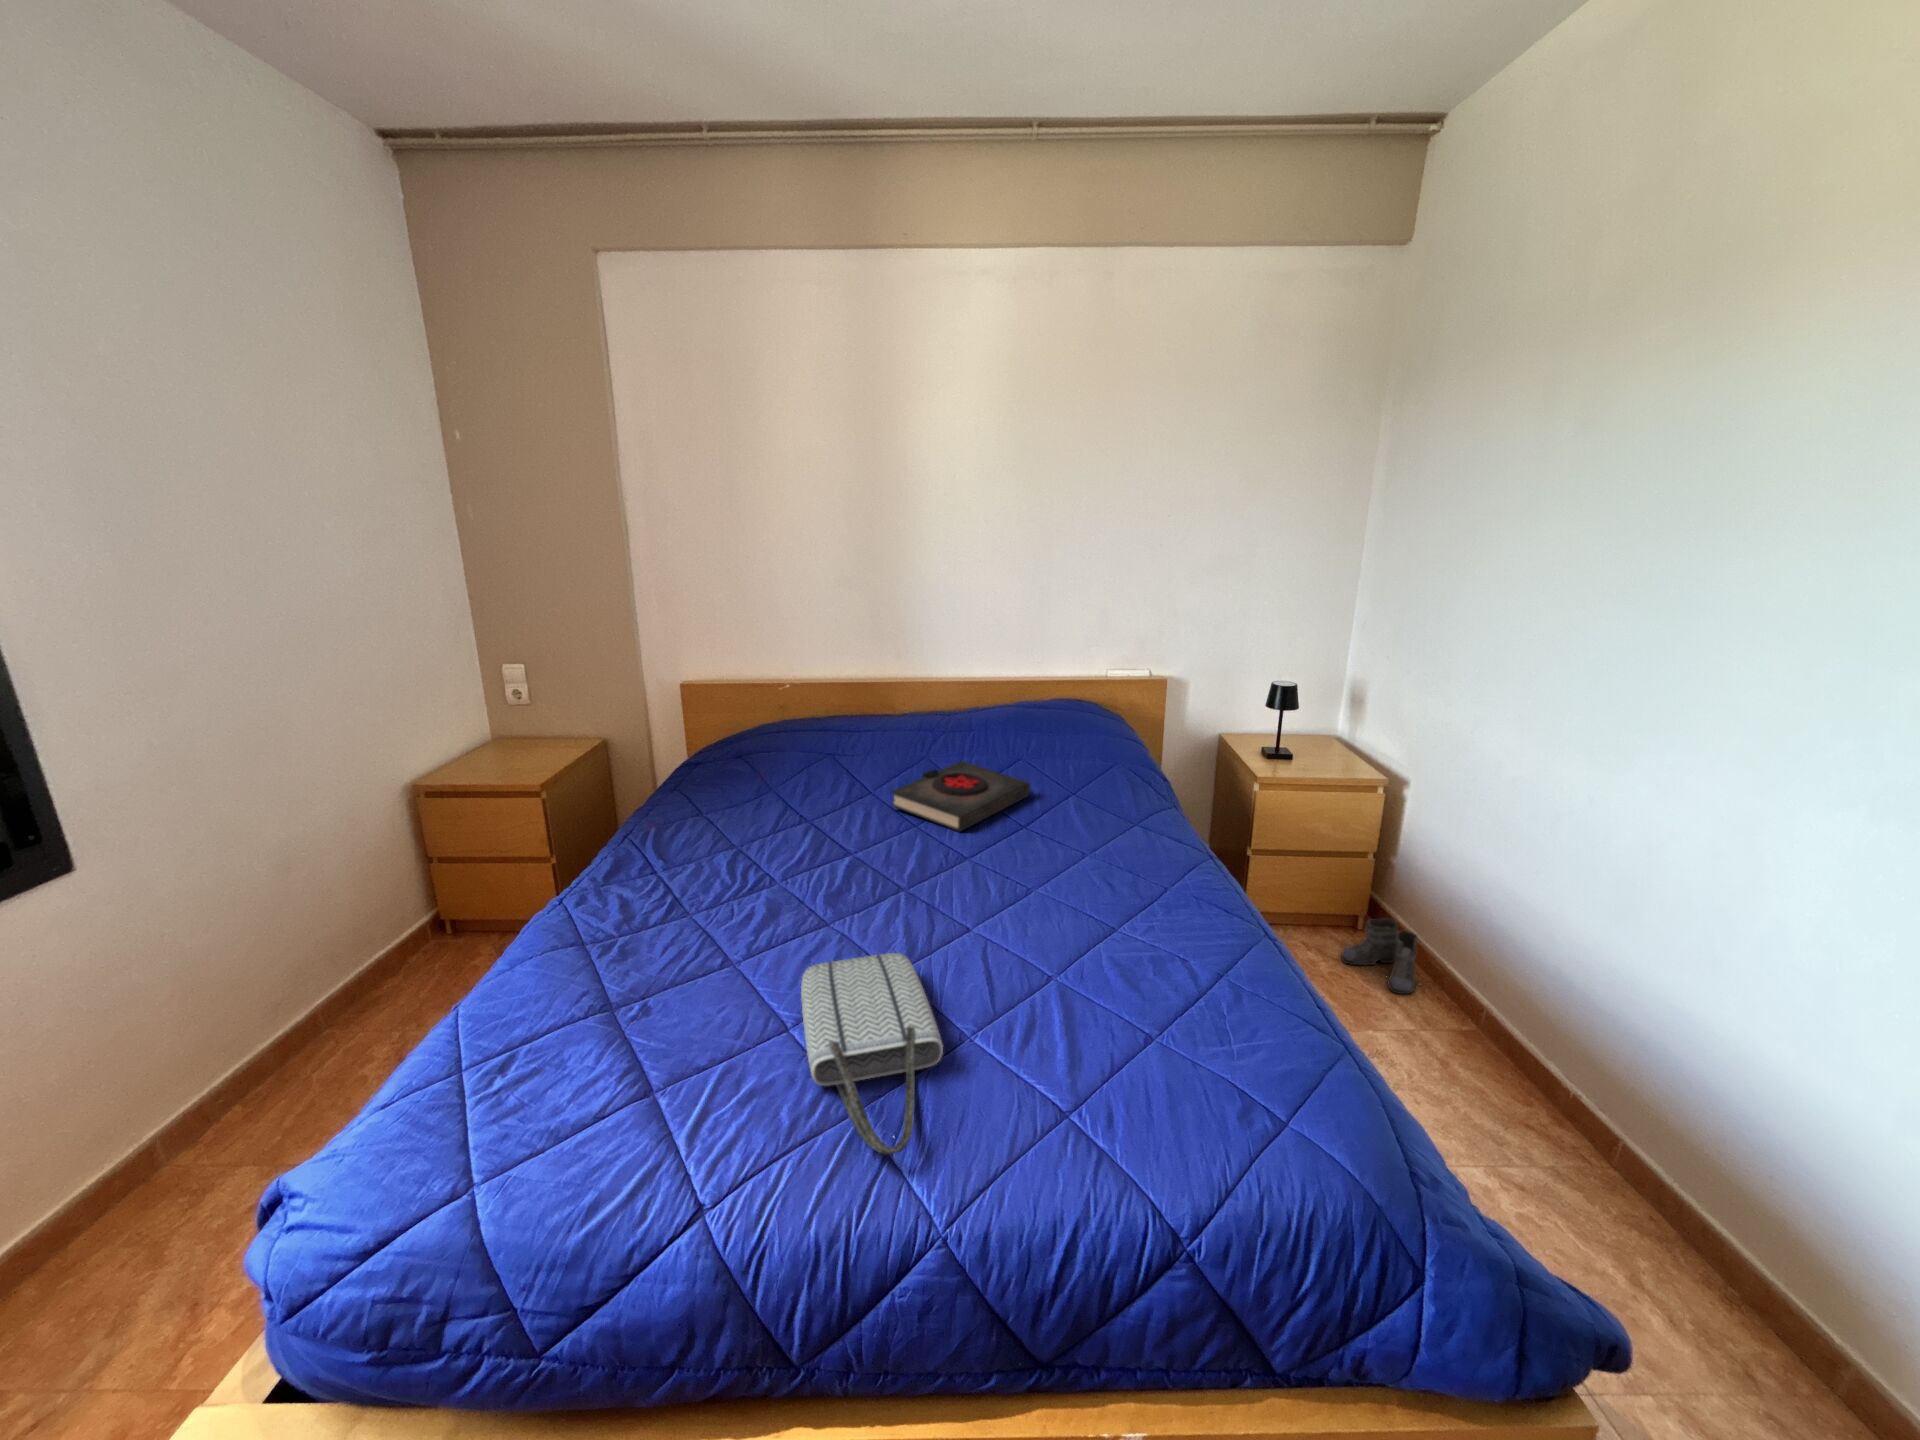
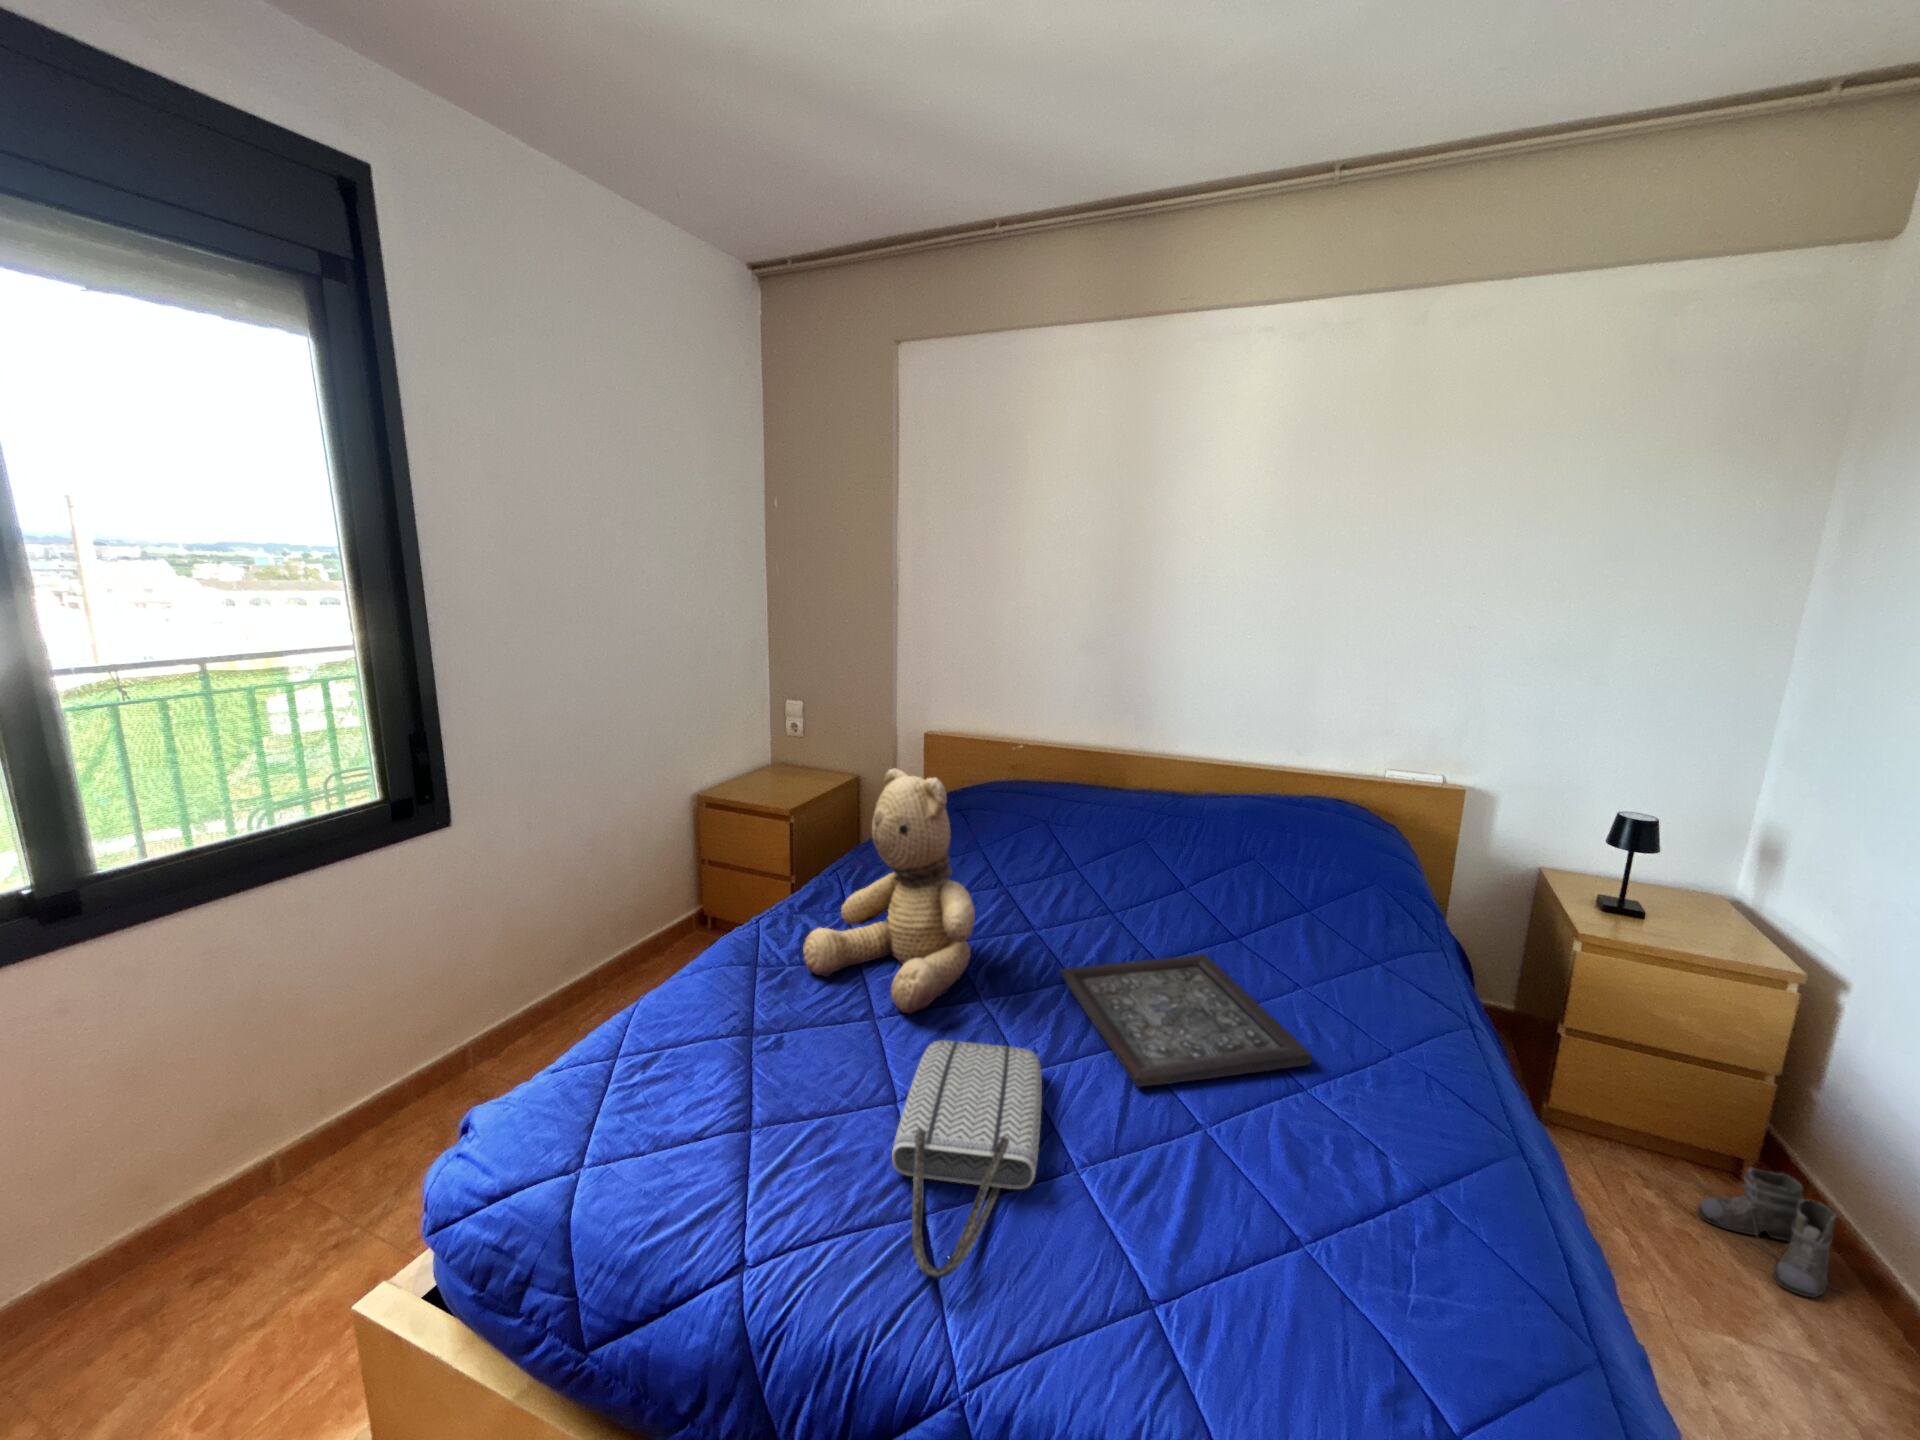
teddy bear: none [632,717,815,952] -> present [803,768,975,1014]
book: present [891,761,1030,831] -> none [1093,851,1256,929]
tray: none [892,844,1116,960] -> present [1061,954,1312,1087]

